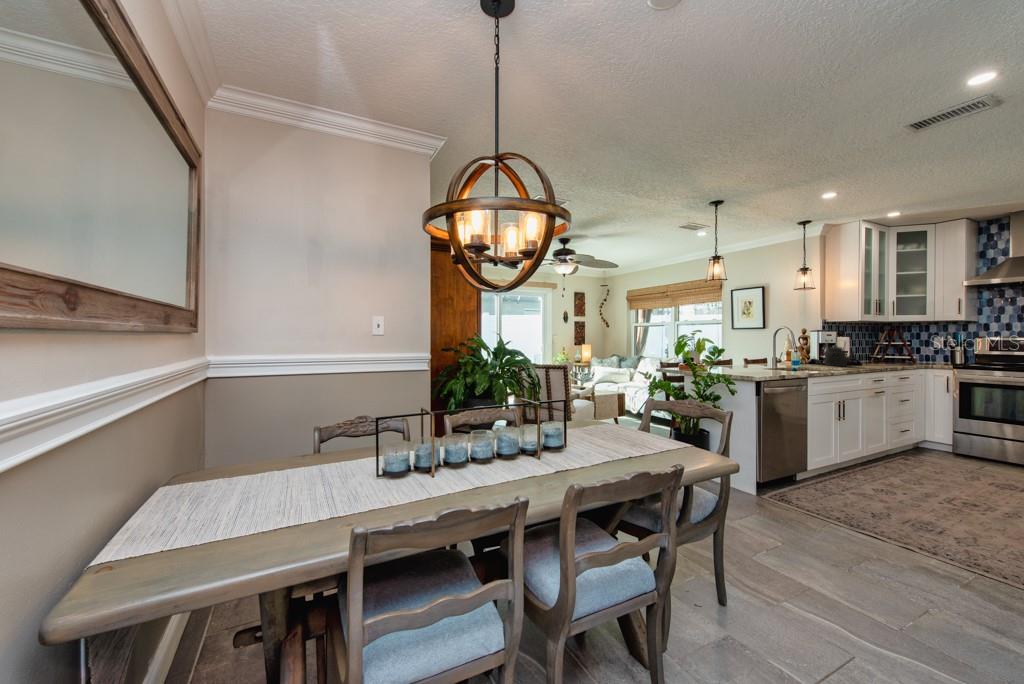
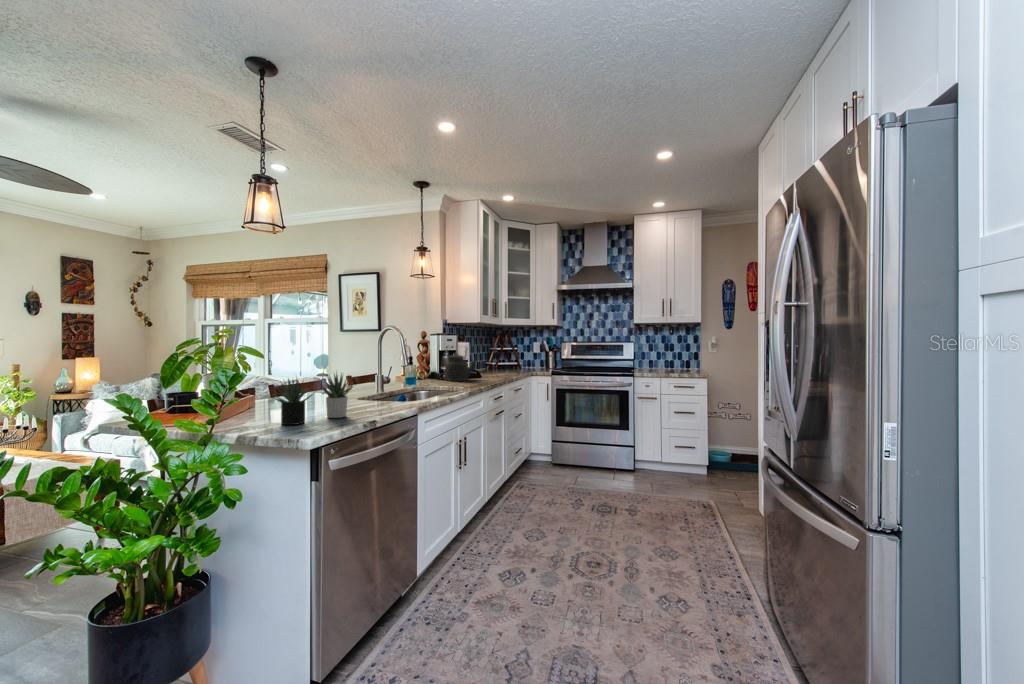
succulent plant: none [730,351,770,374] -> present [272,373,353,425]

